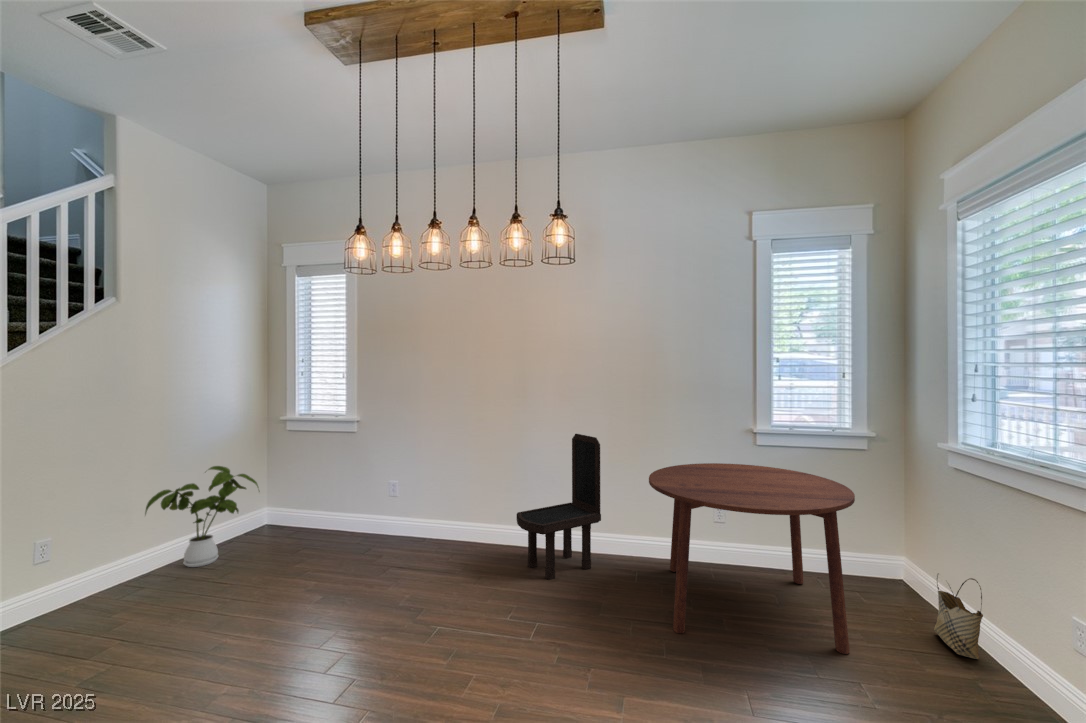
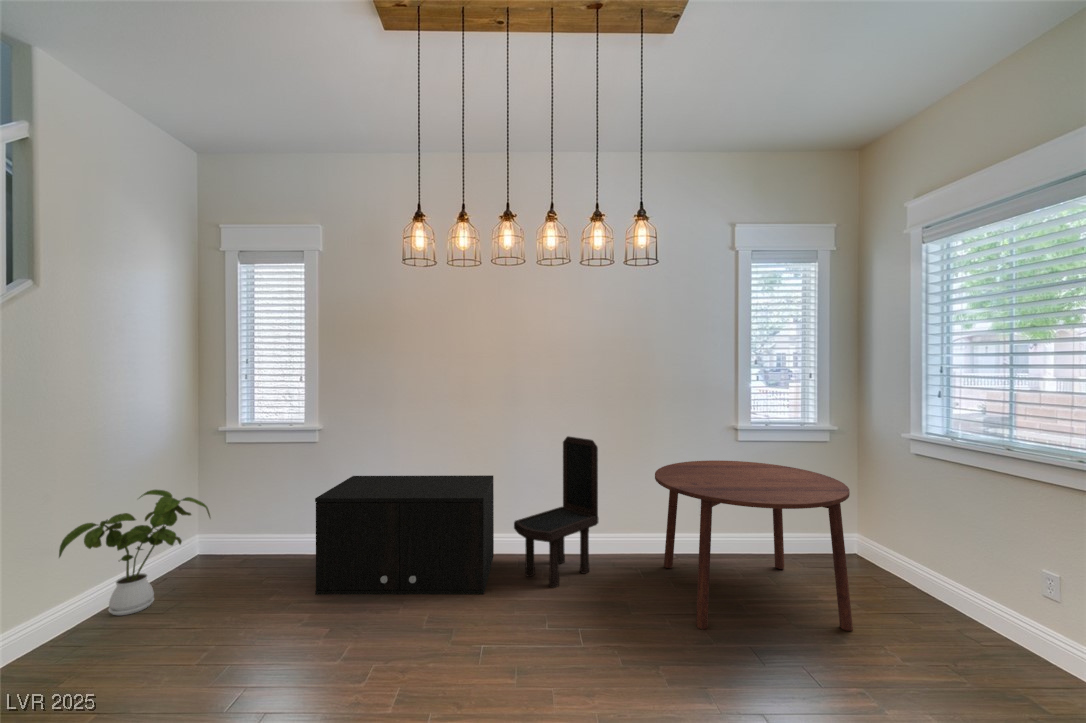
storage cabinet: none [340,463,507,579] -> present [315,475,494,595]
woven basket: present [934,574,983,659] -> none [906,550,953,622]

